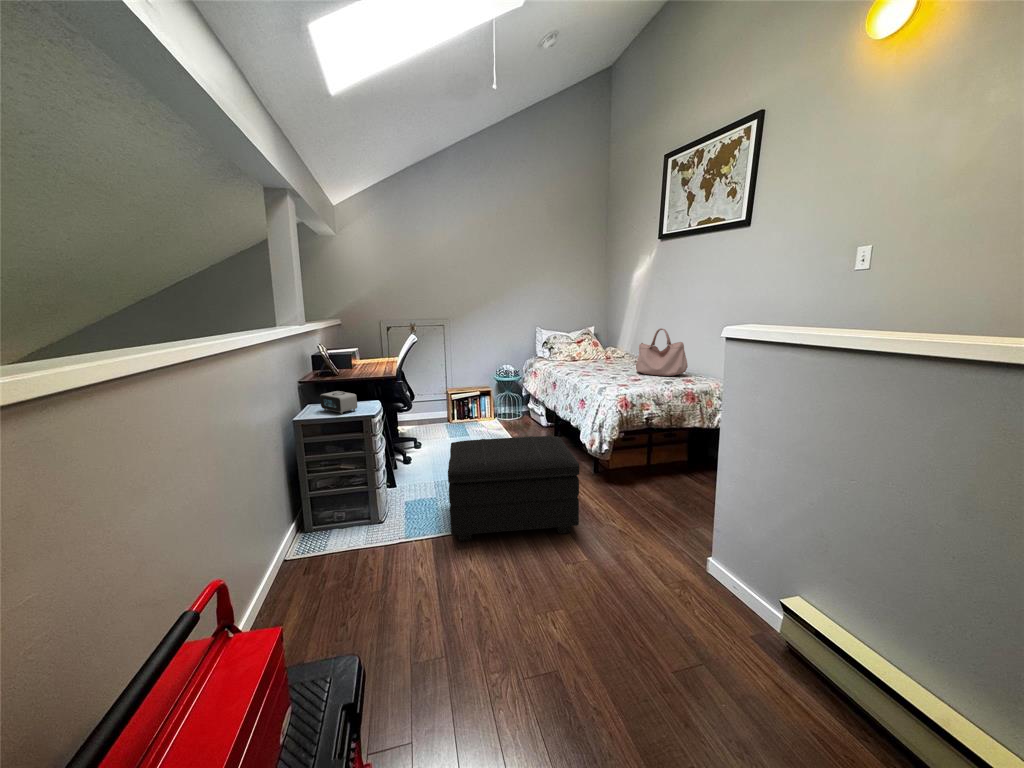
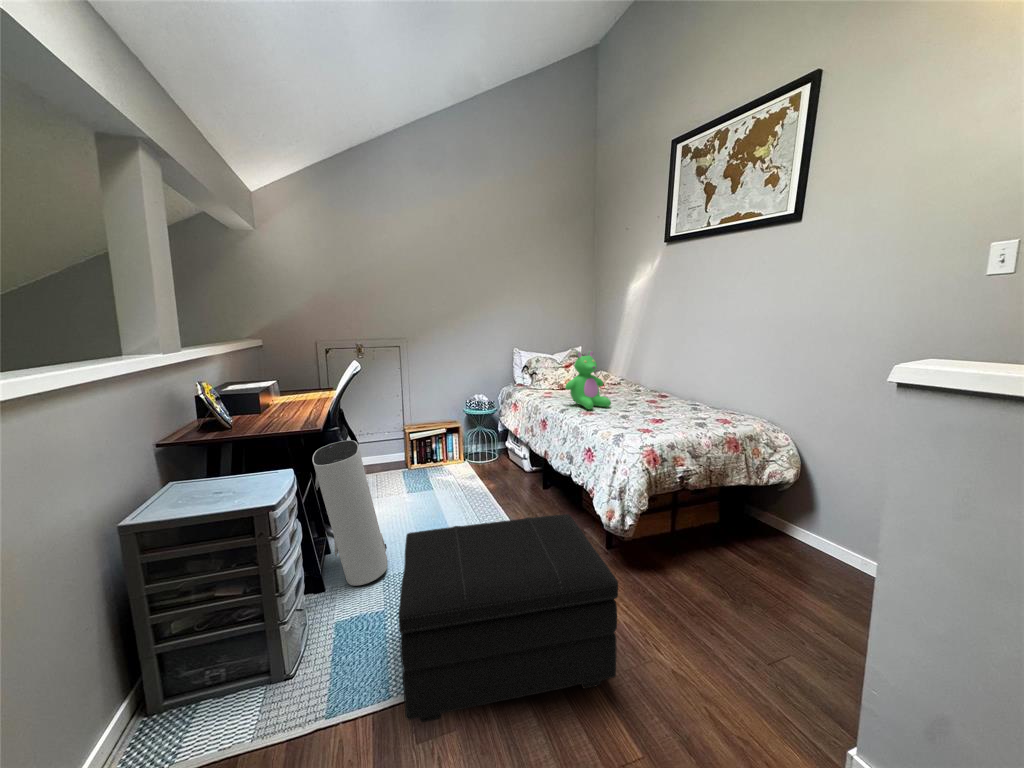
teddy bear: none [571,327,607,373] -> present [565,351,611,409]
handbag: present [636,328,688,376] -> none [647,352,716,412]
air purifier: none [388,388,437,485] -> present [312,440,387,586]
alarm clock: present [320,391,357,414] -> none [180,462,246,508]

